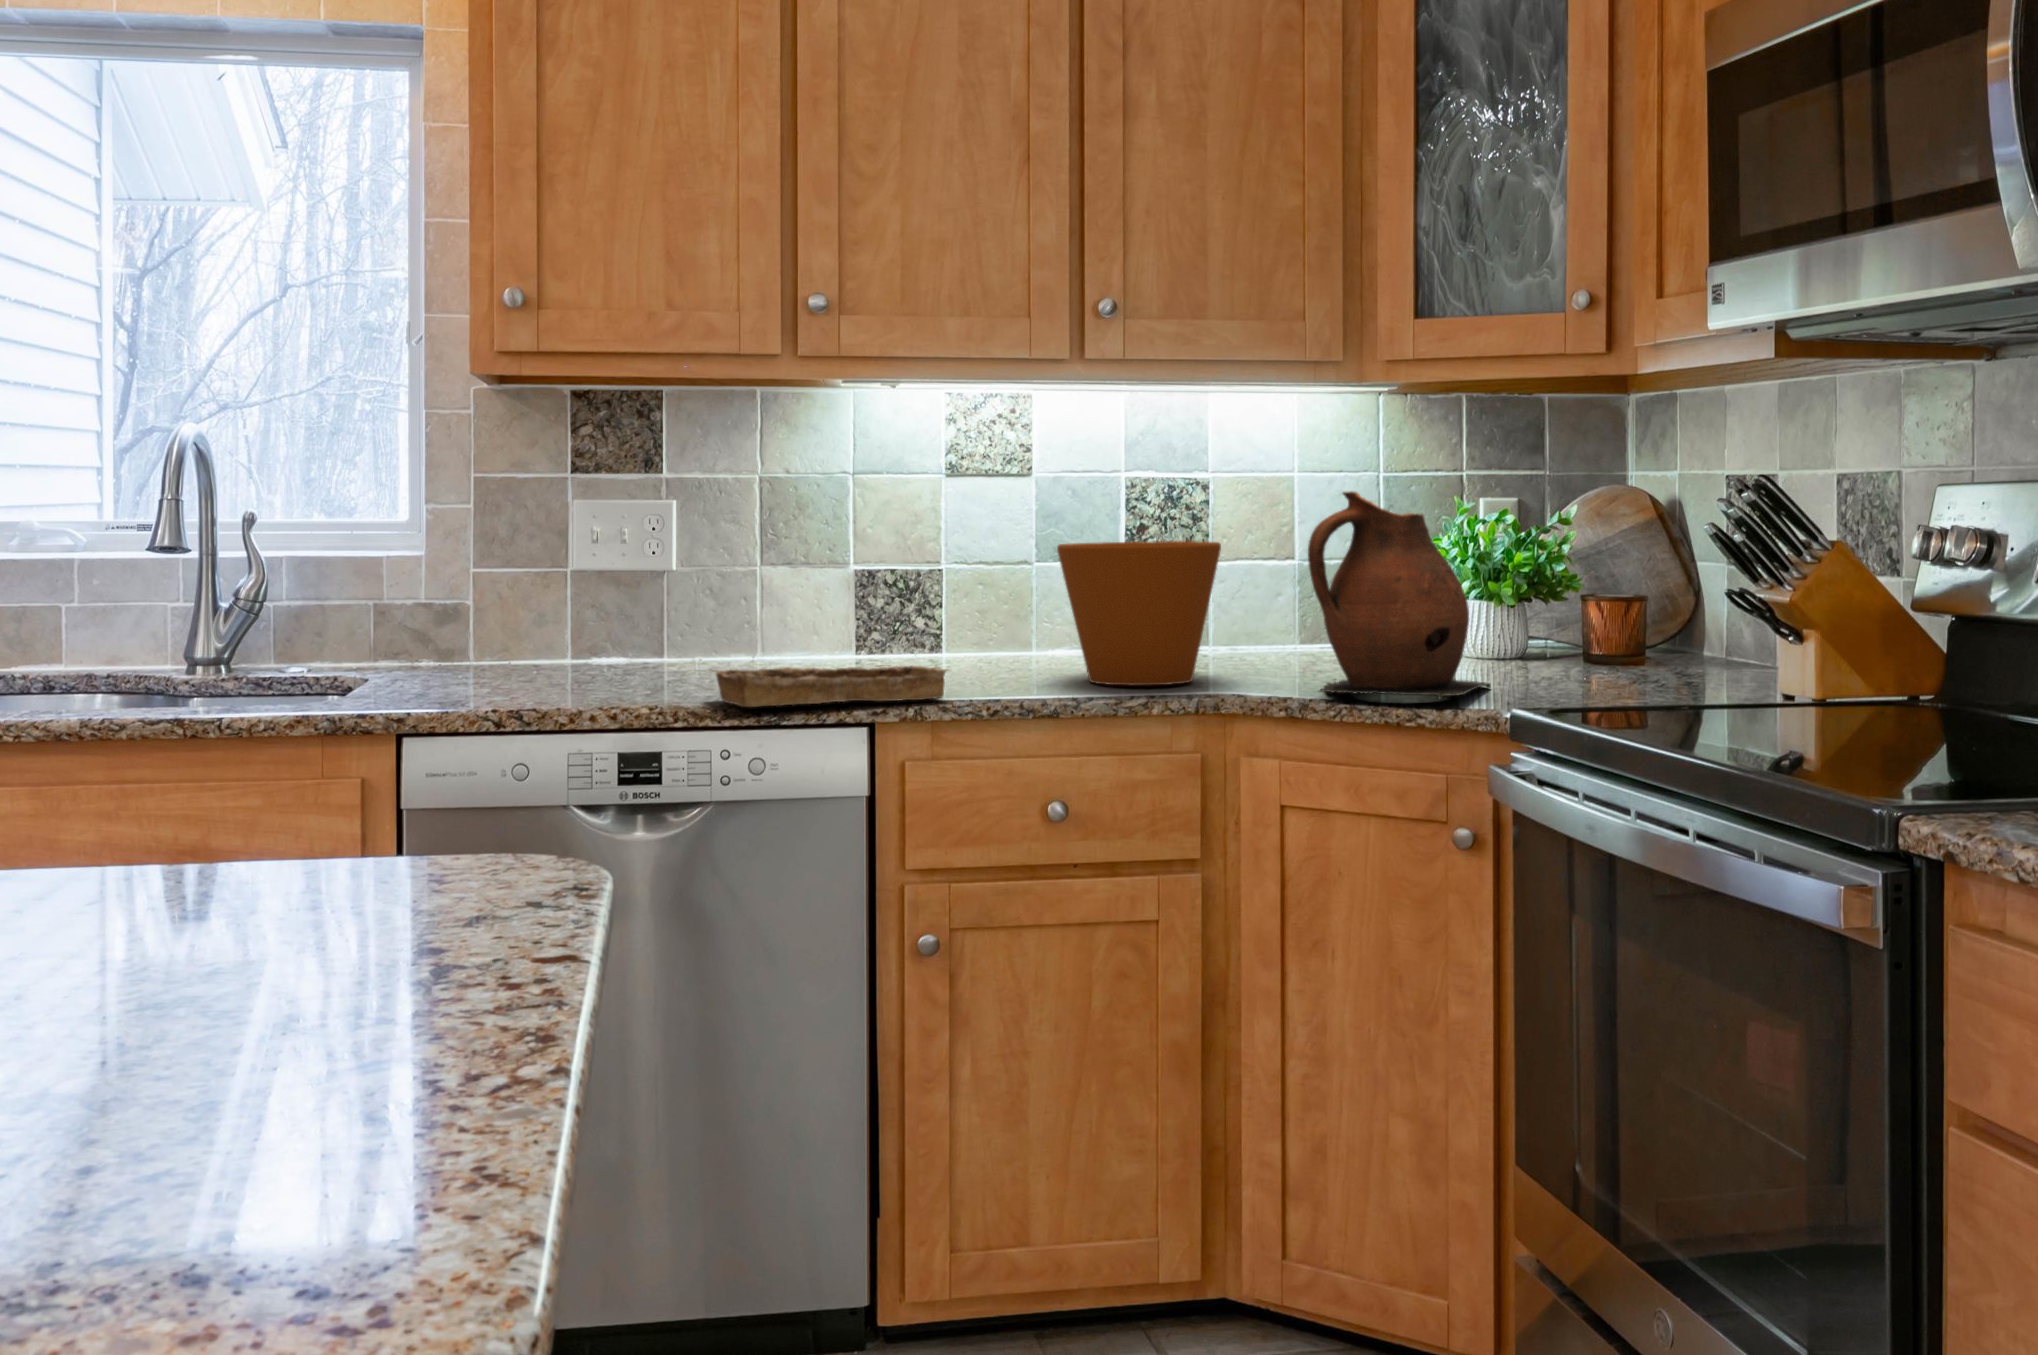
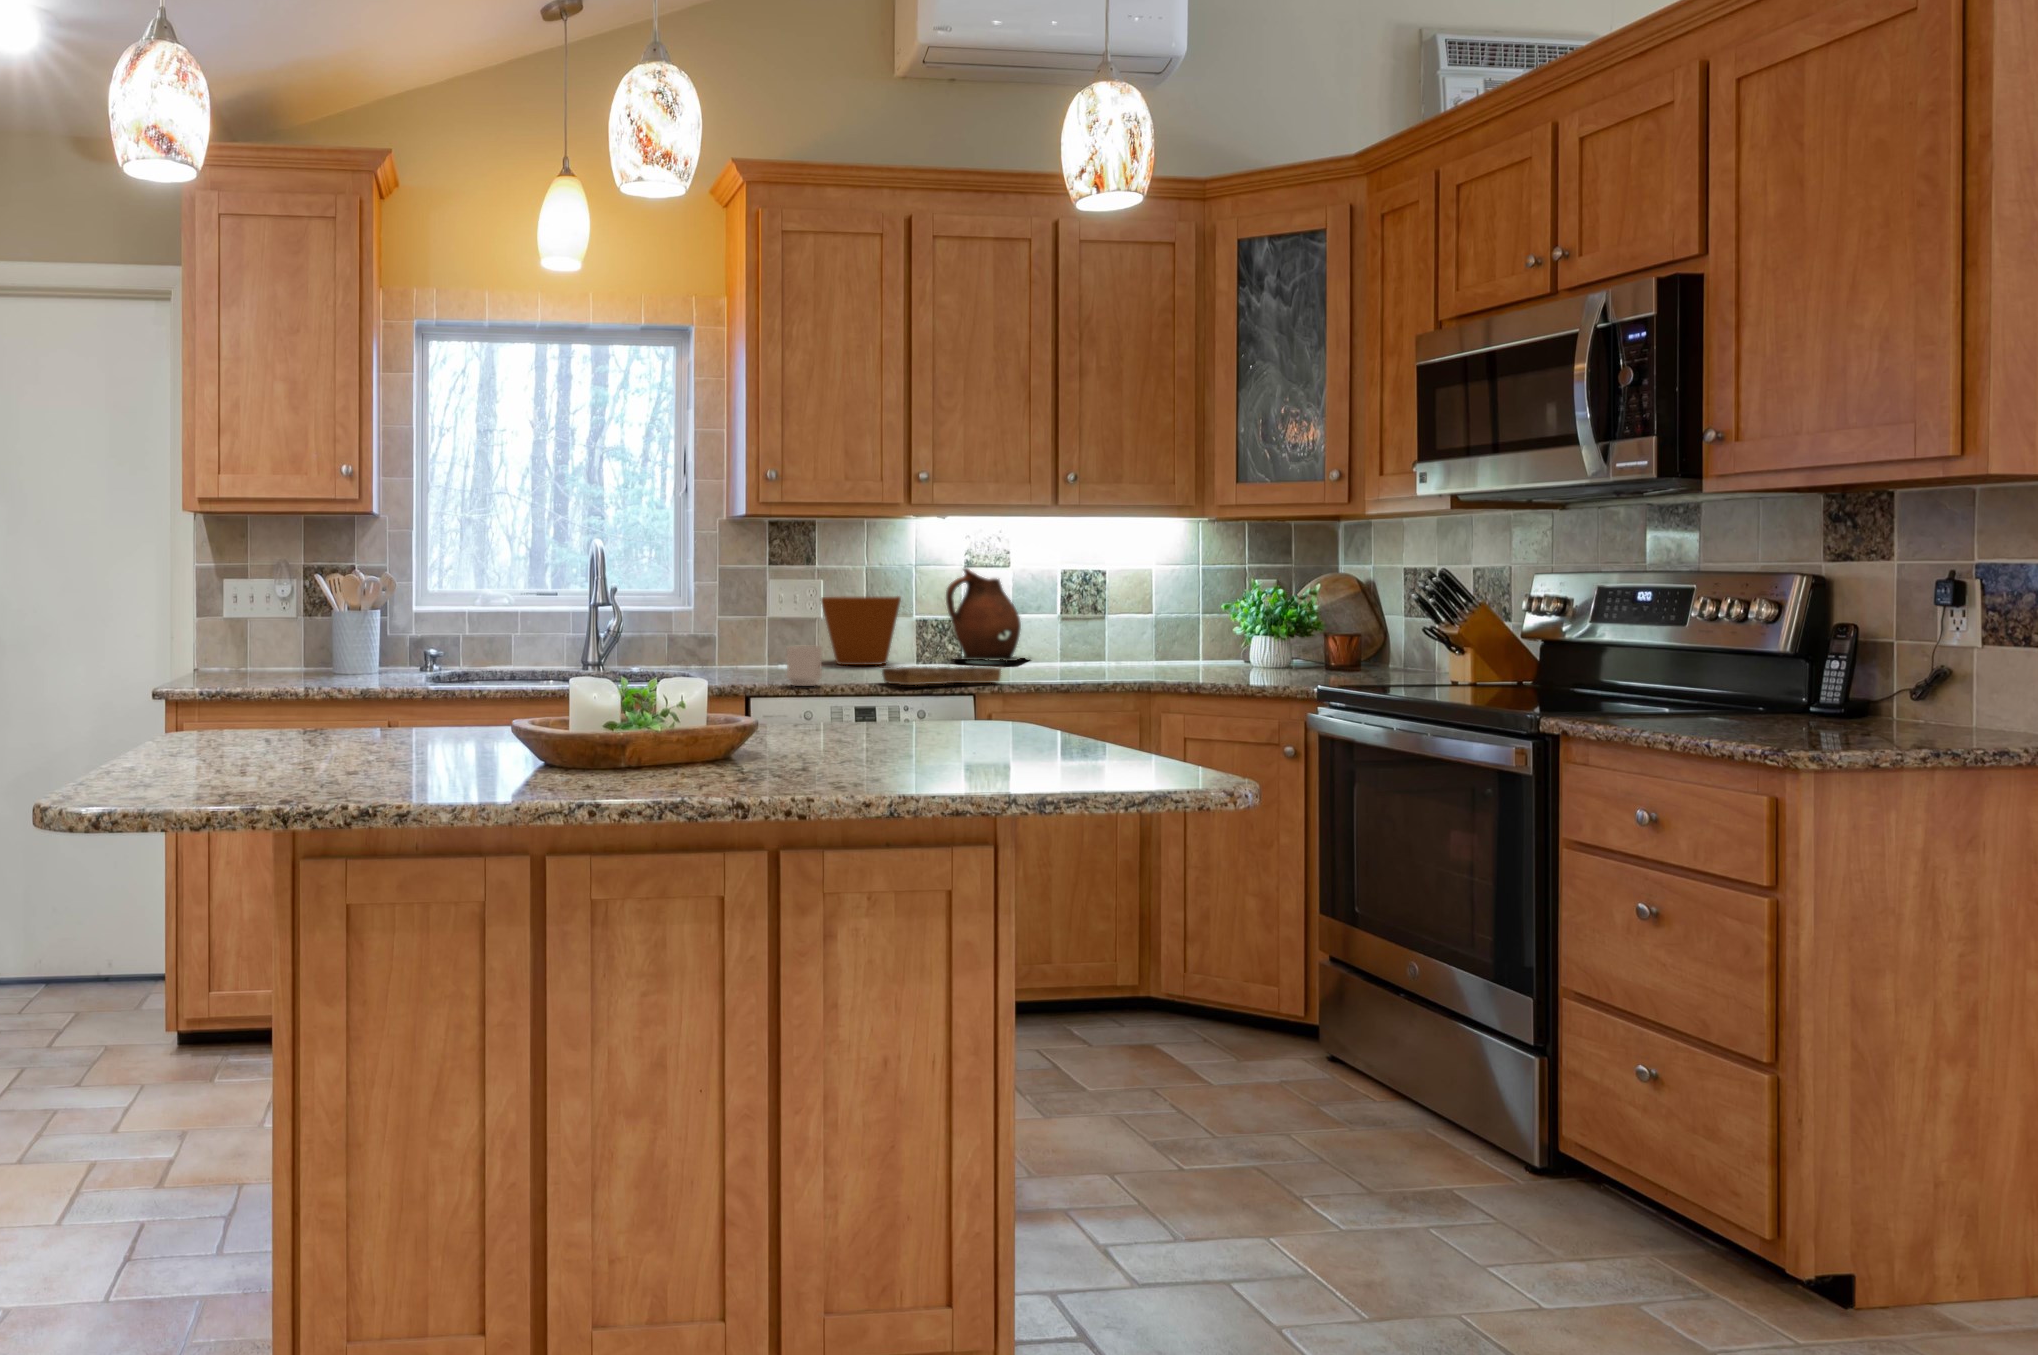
ceramic pitcher: present [1308,491,1491,699] -> present [946,568,1022,661]
flower pot: present [1057,541,1221,685] -> present [821,596,901,665]
mug: none [518,628,592,710] -> present [787,645,822,686]

